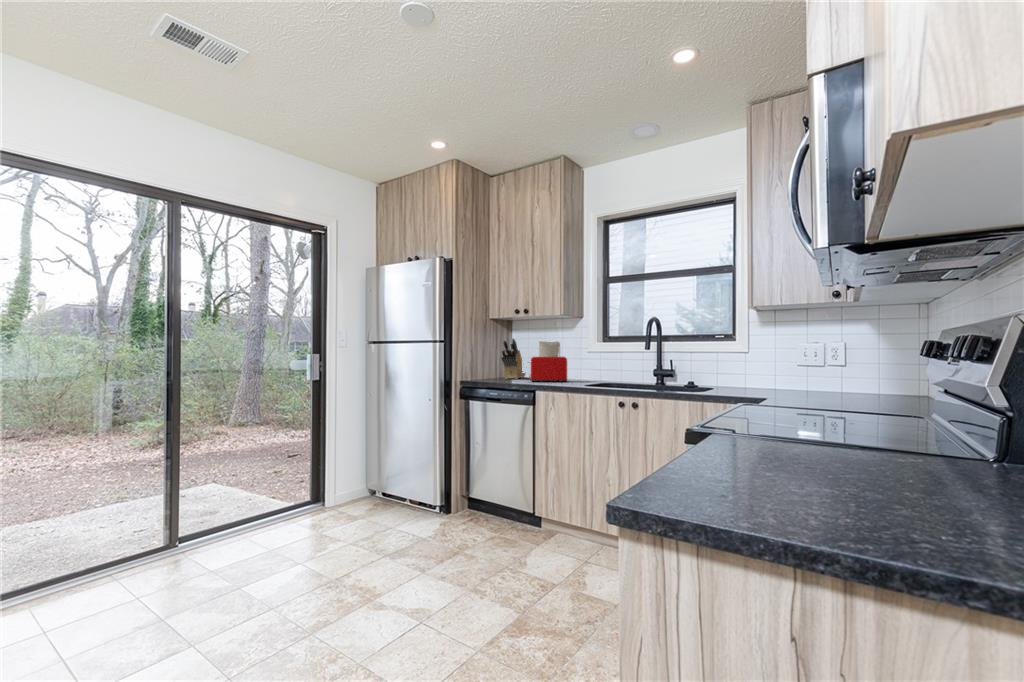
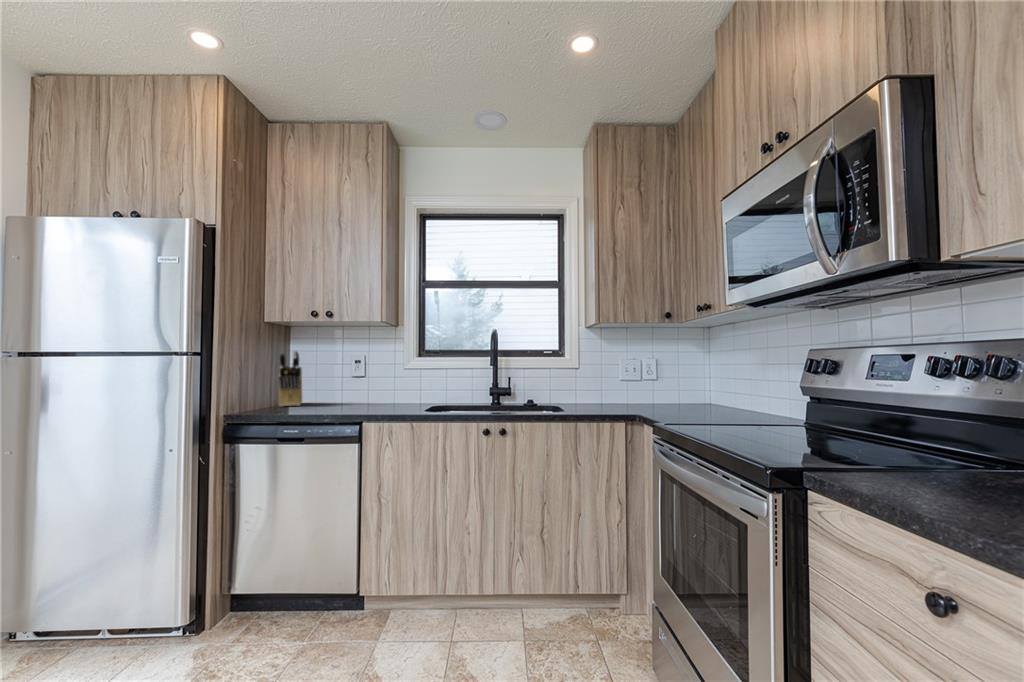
toaster: present [529,341,567,382] -> none [327,355,383,409]

